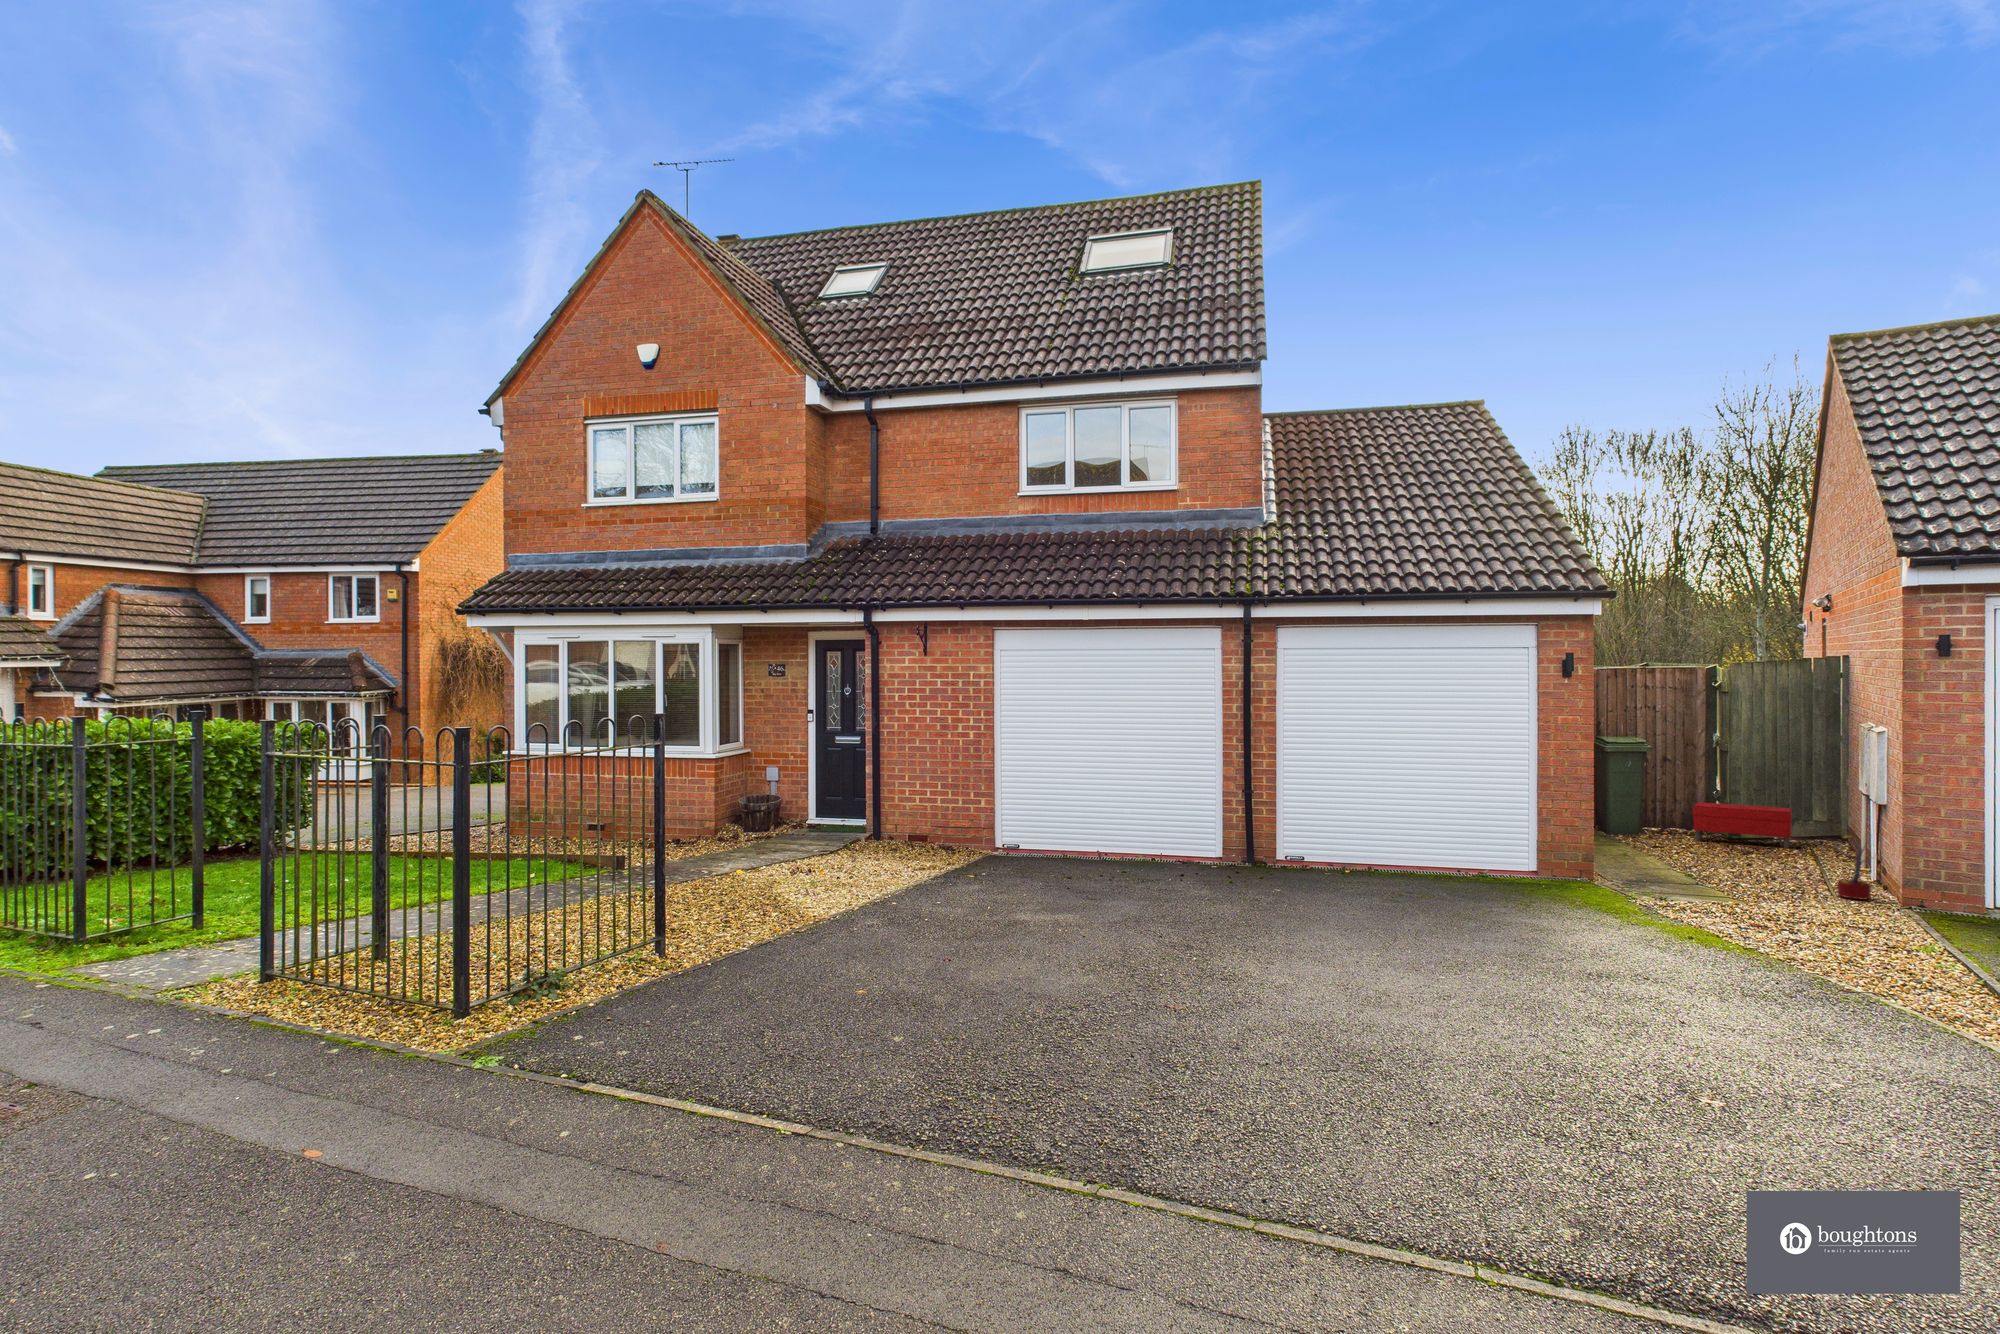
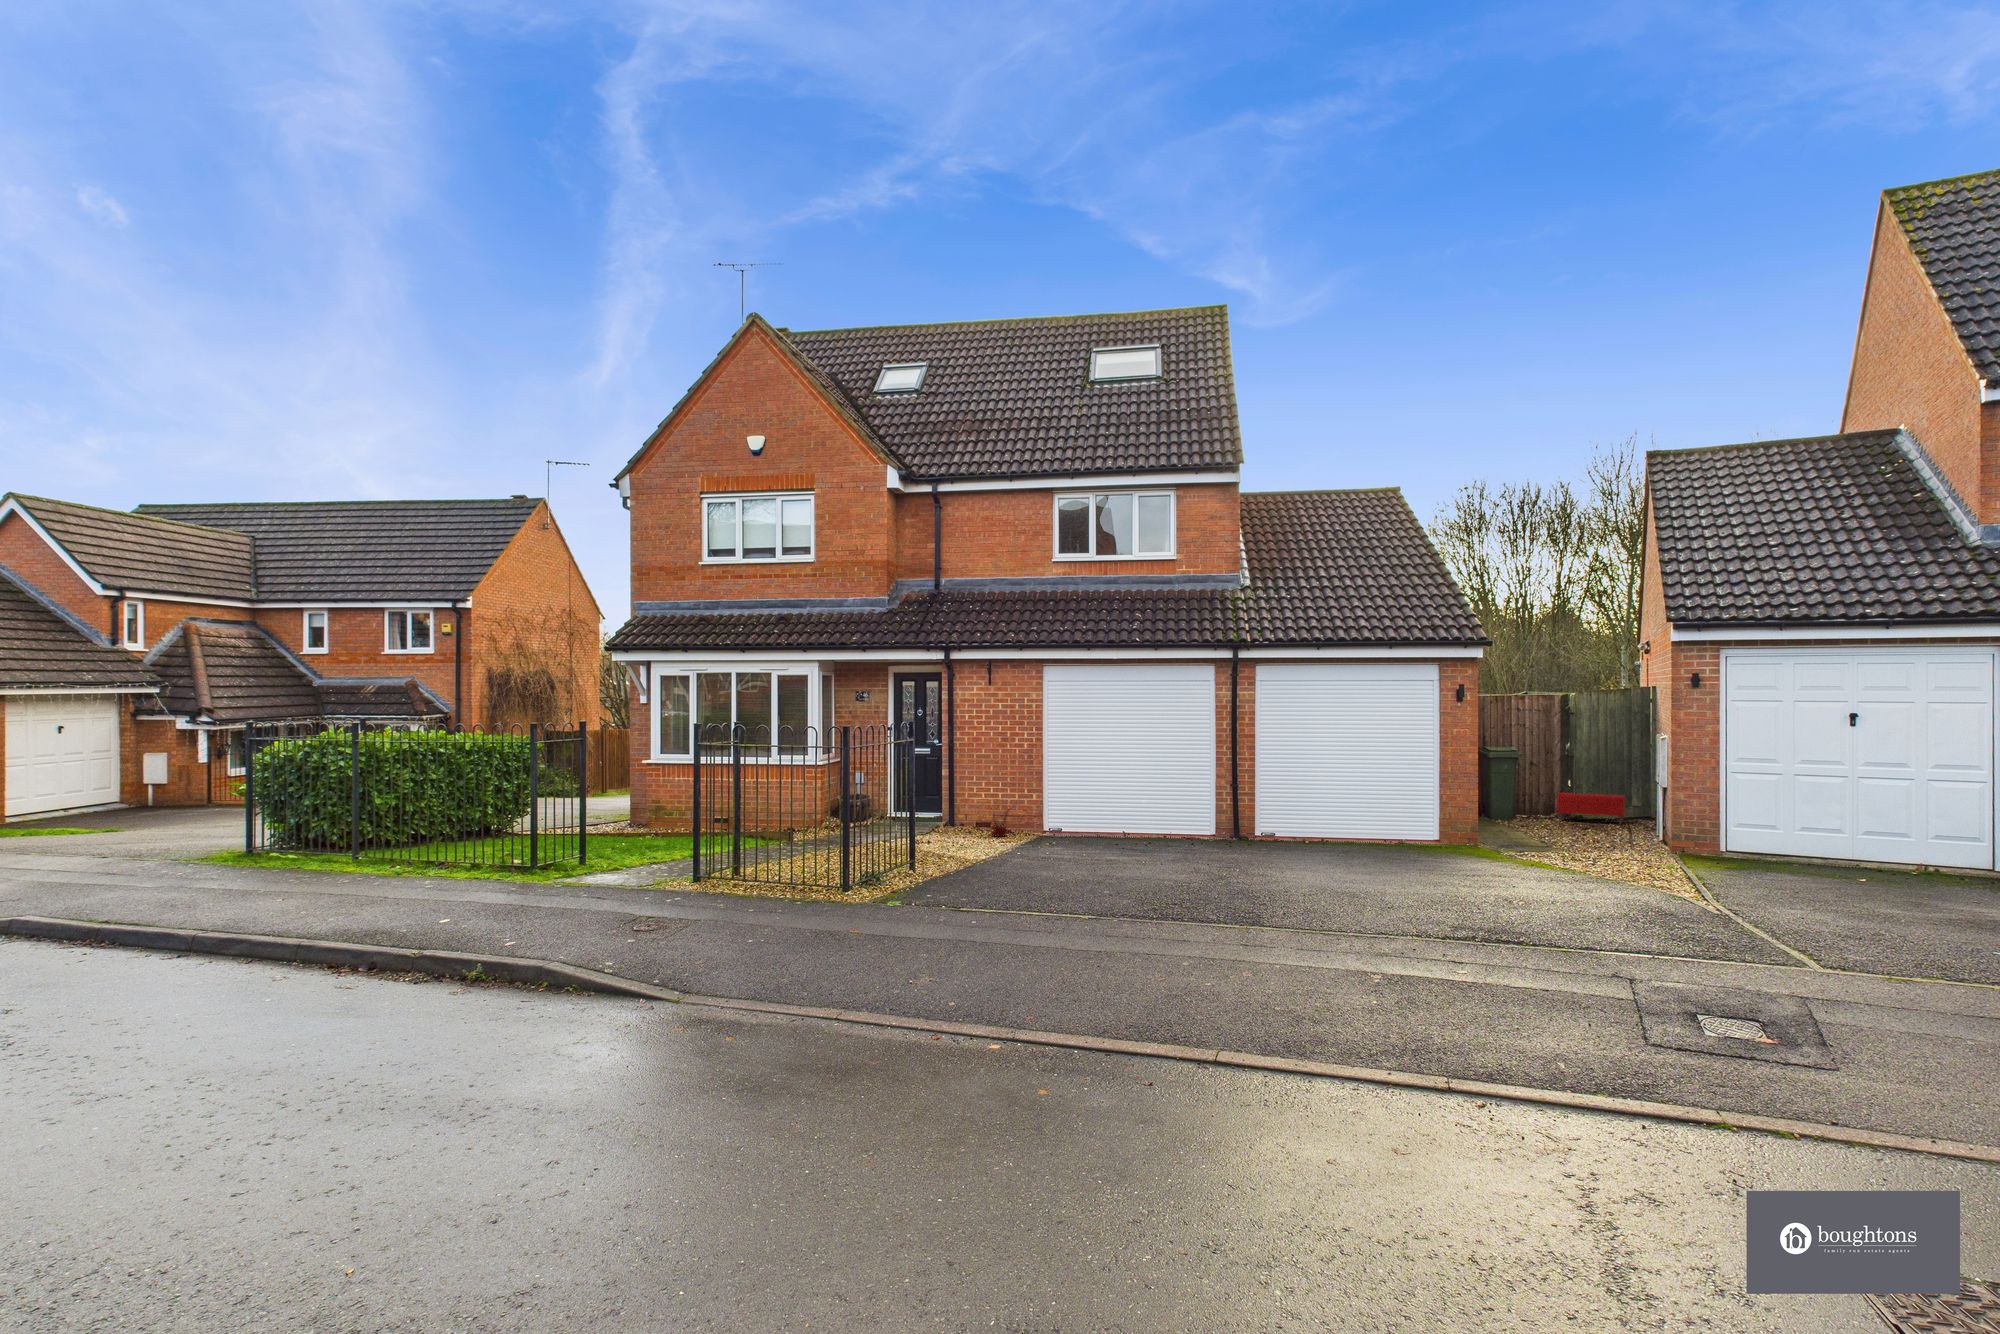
decorative plant: present [1837,843,1871,900] -> present [991,803,1017,837]

